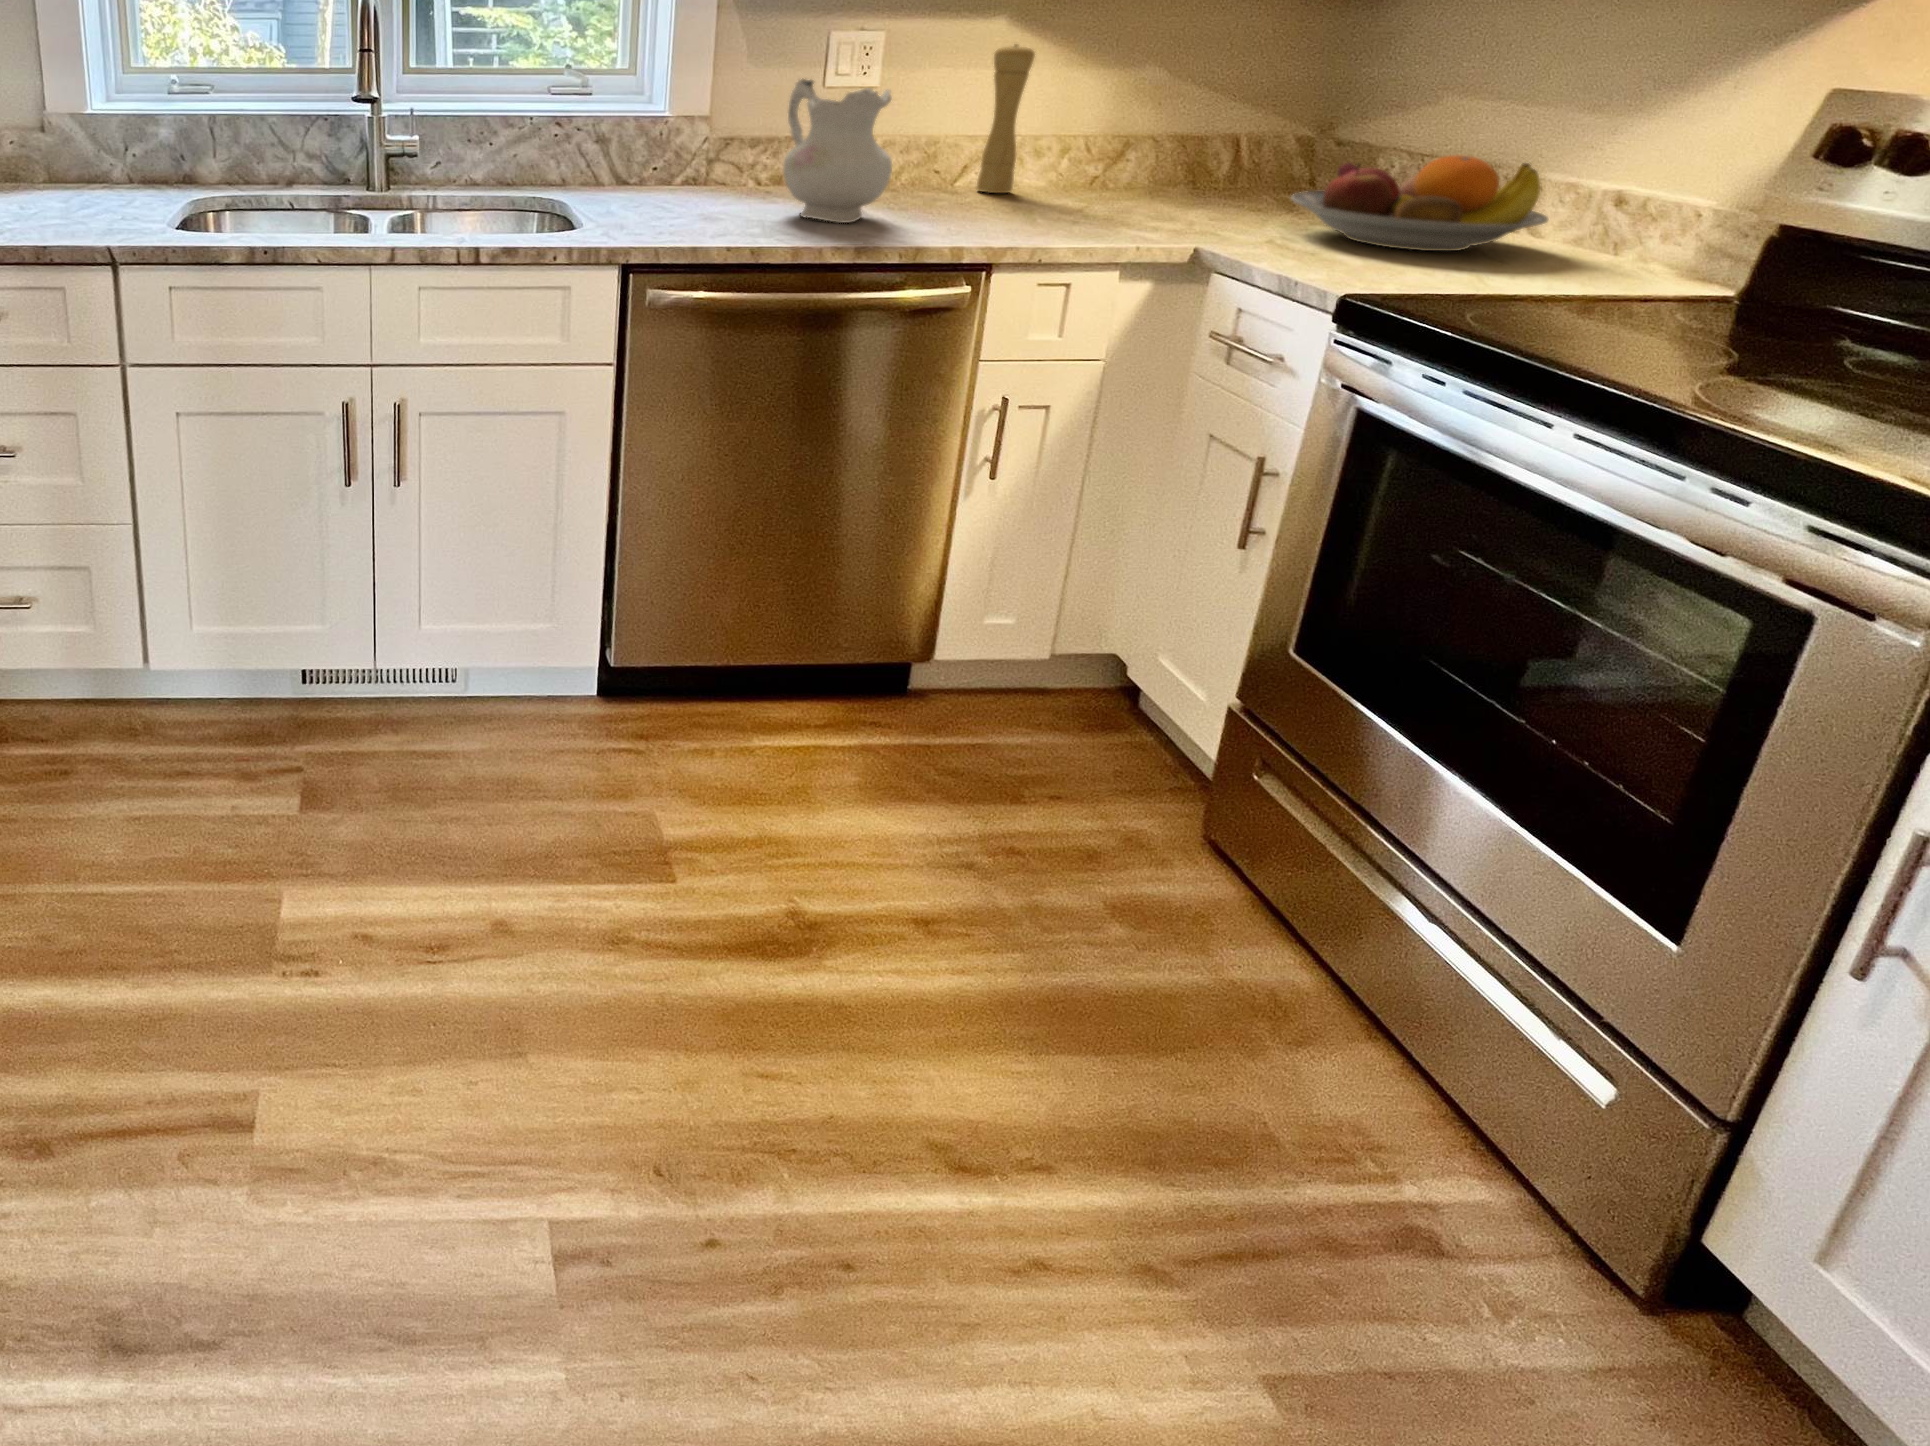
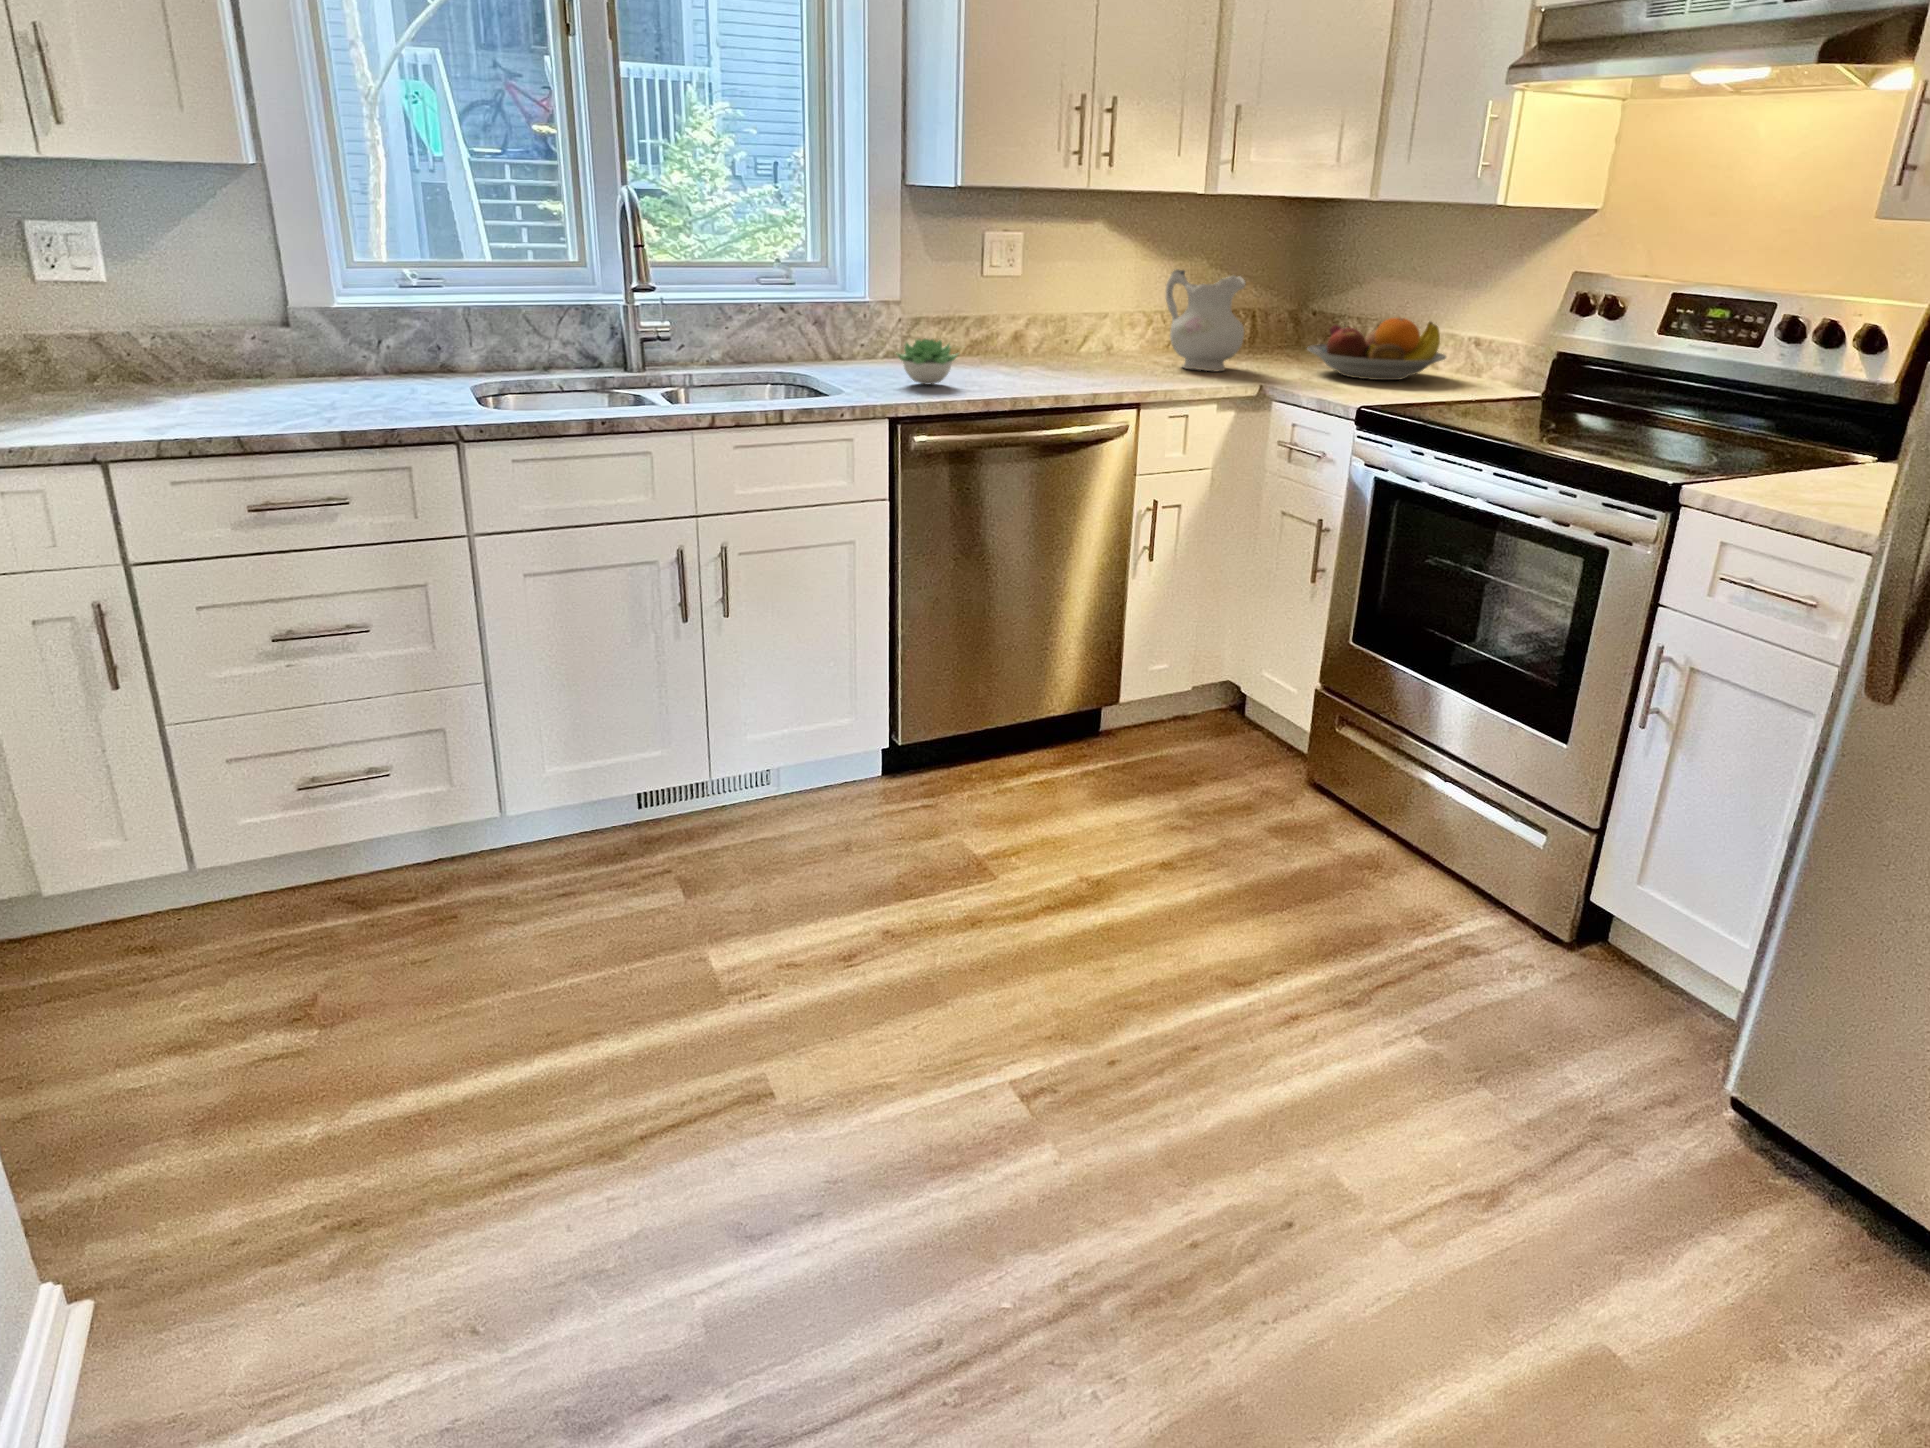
pepper mill: present [977,44,1035,193] -> none [1100,243,1133,355]
ceramic pitcher: present [783,79,892,223] -> present [1166,269,1246,371]
succulent plant: none [652,165,736,223] -> present [897,339,958,385]

